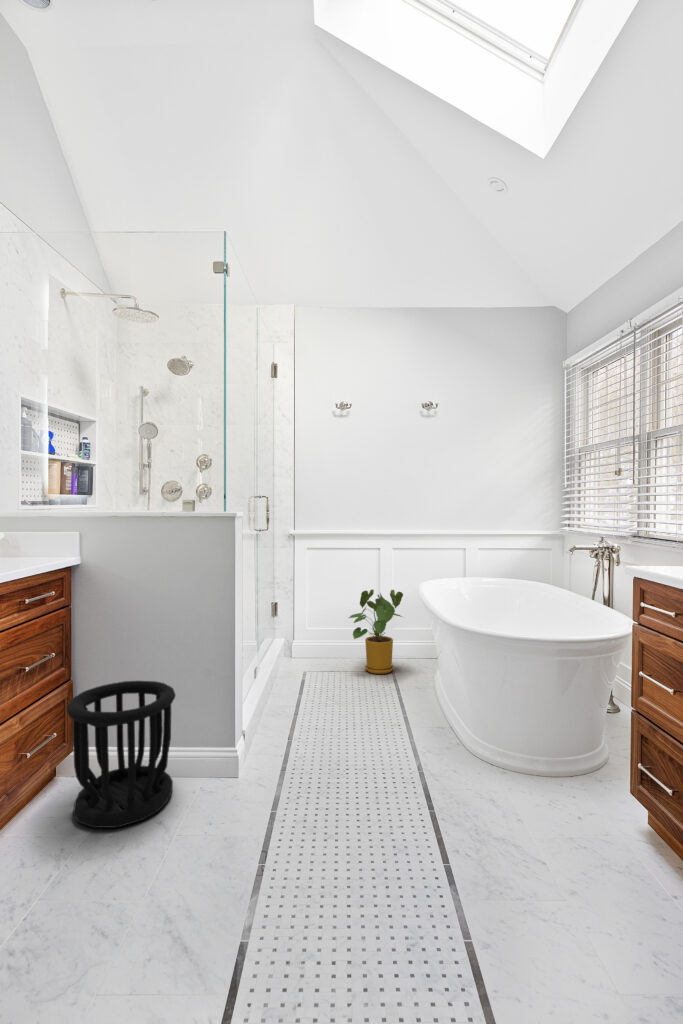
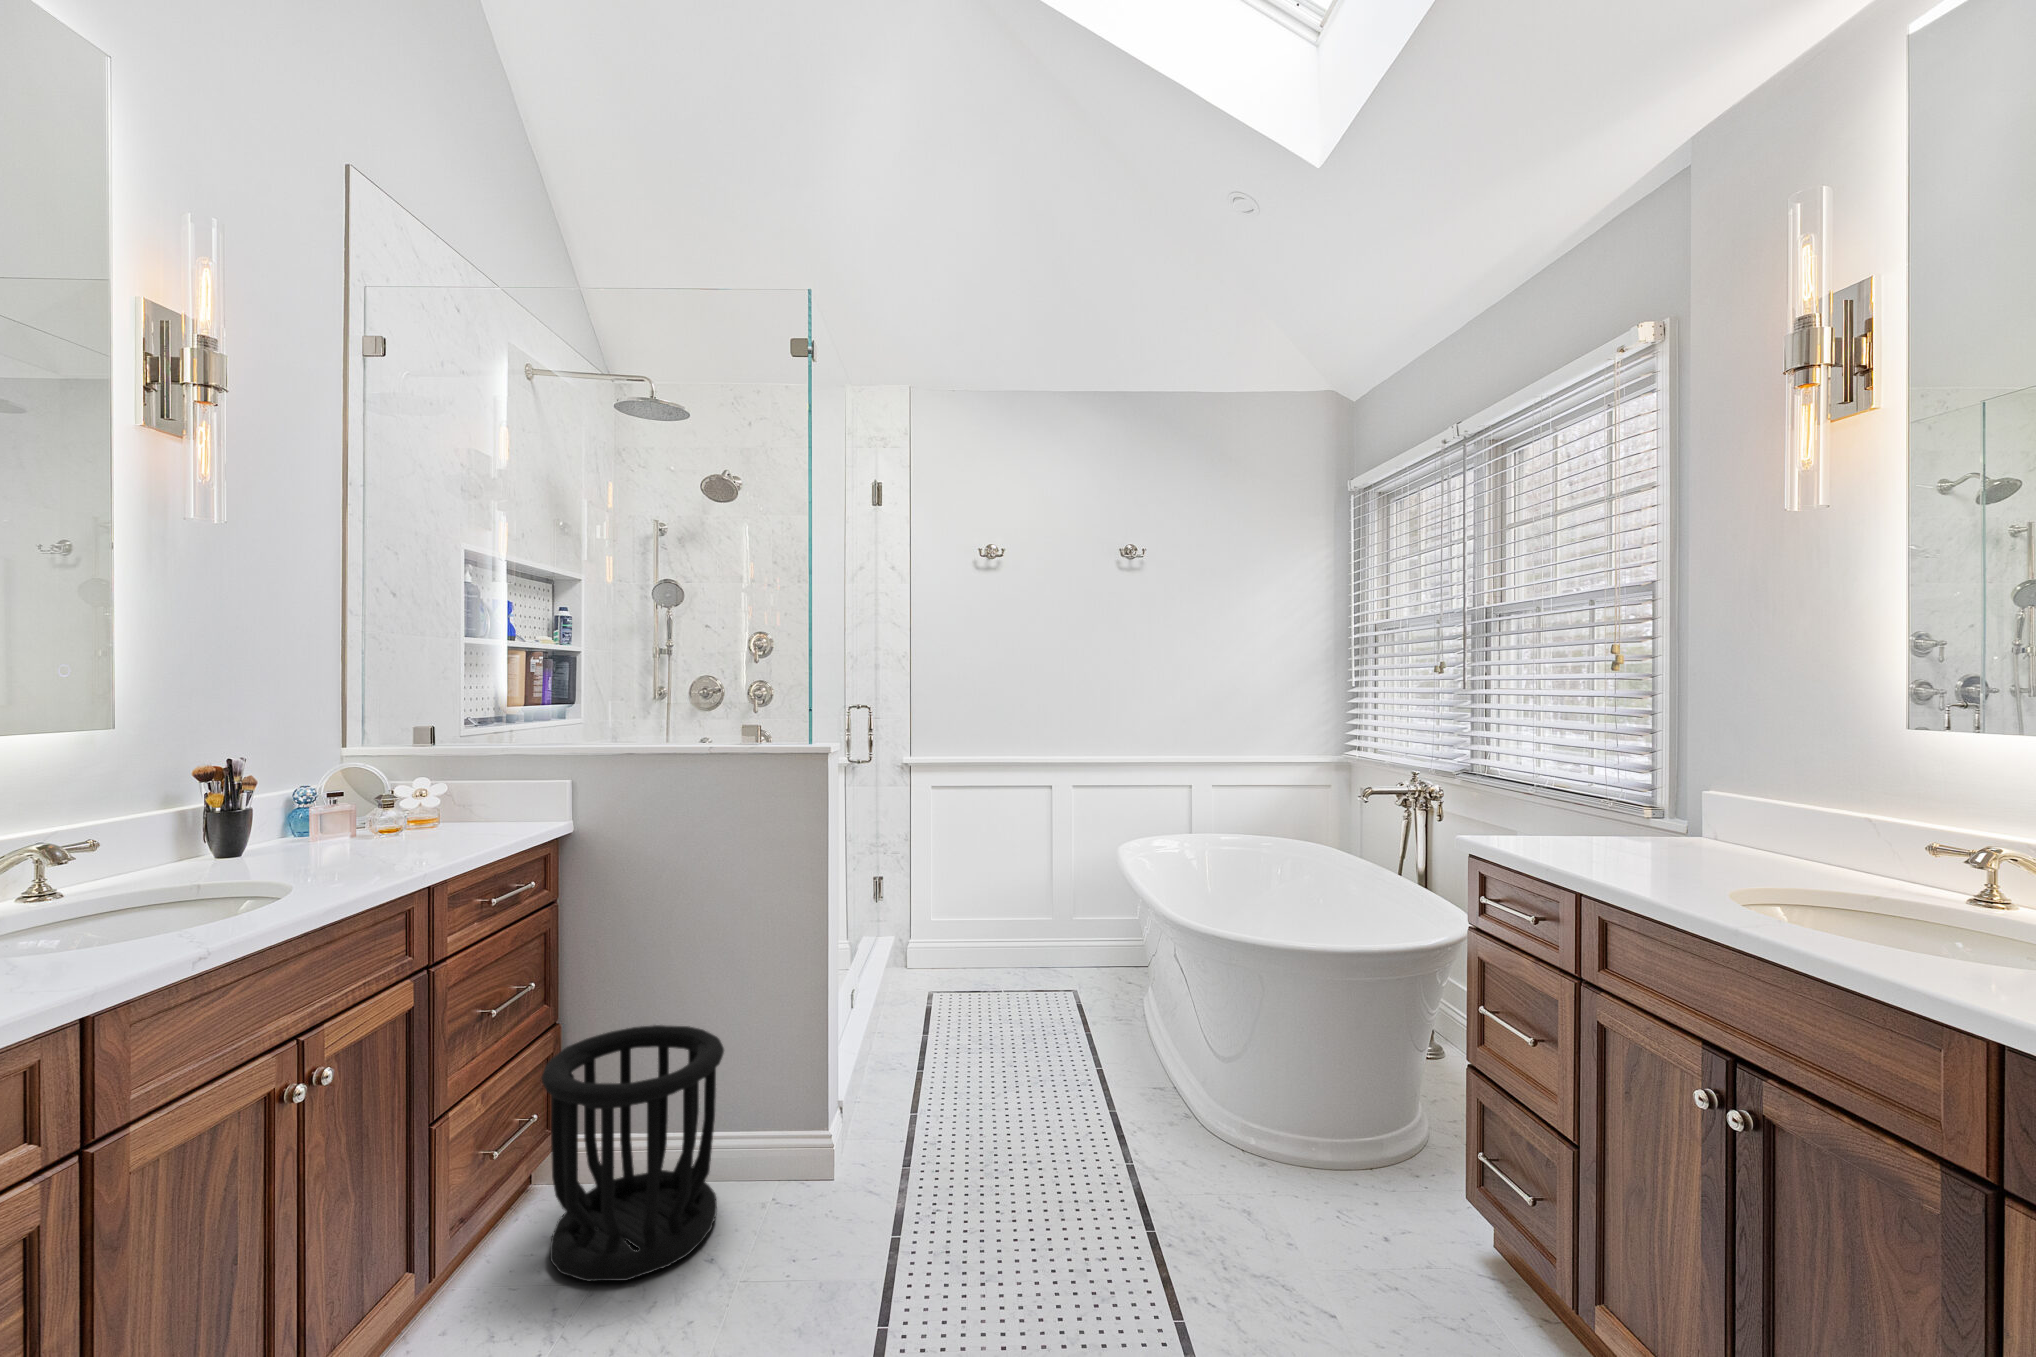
house plant: present [349,589,403,674] -> none [998,855,1095,999]

